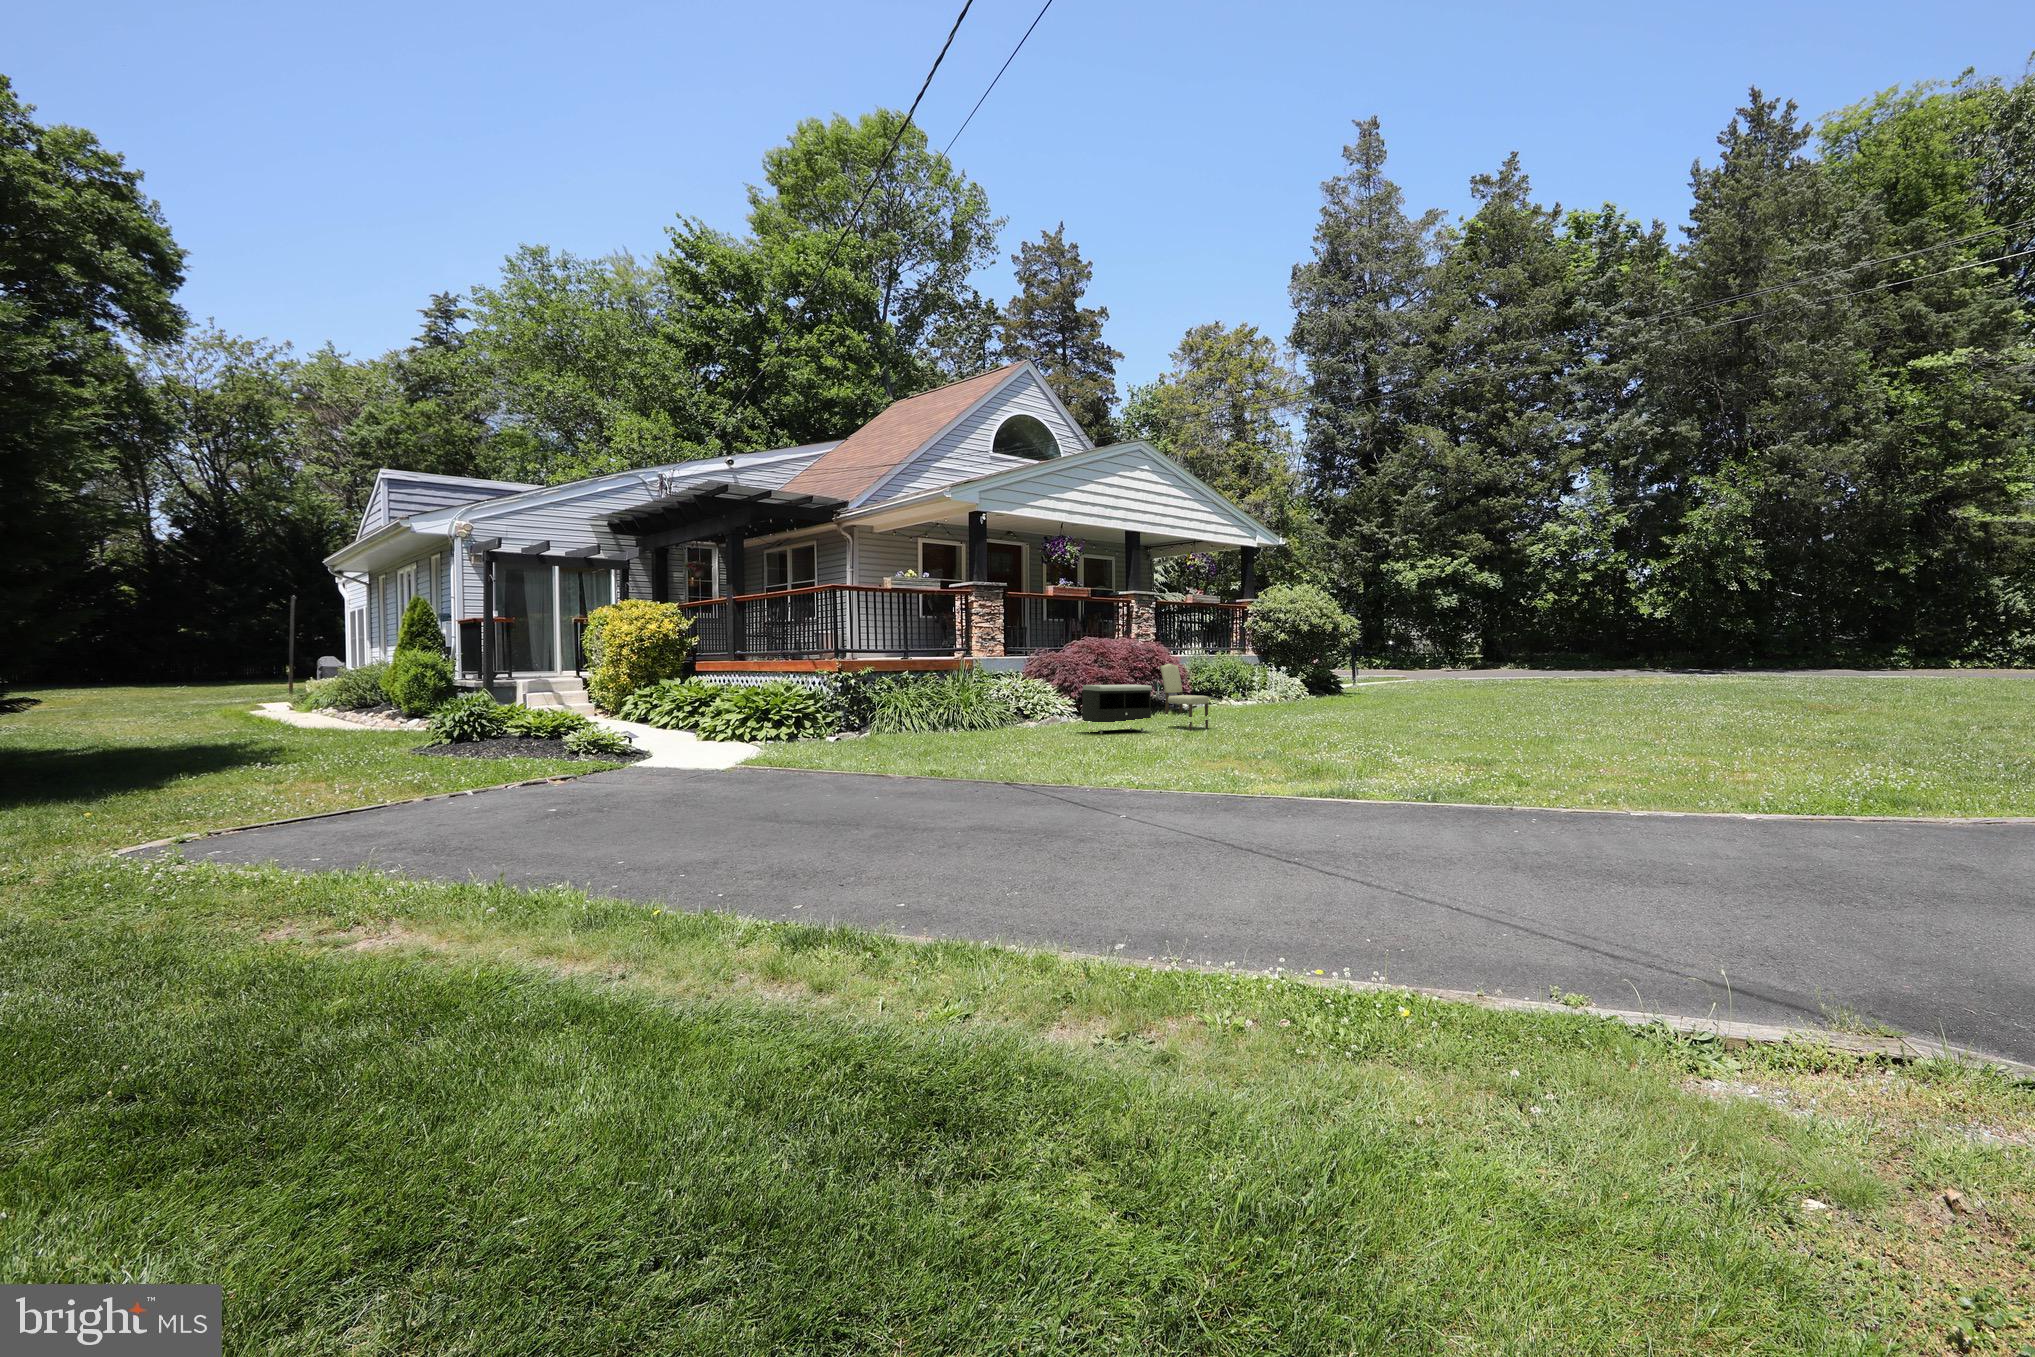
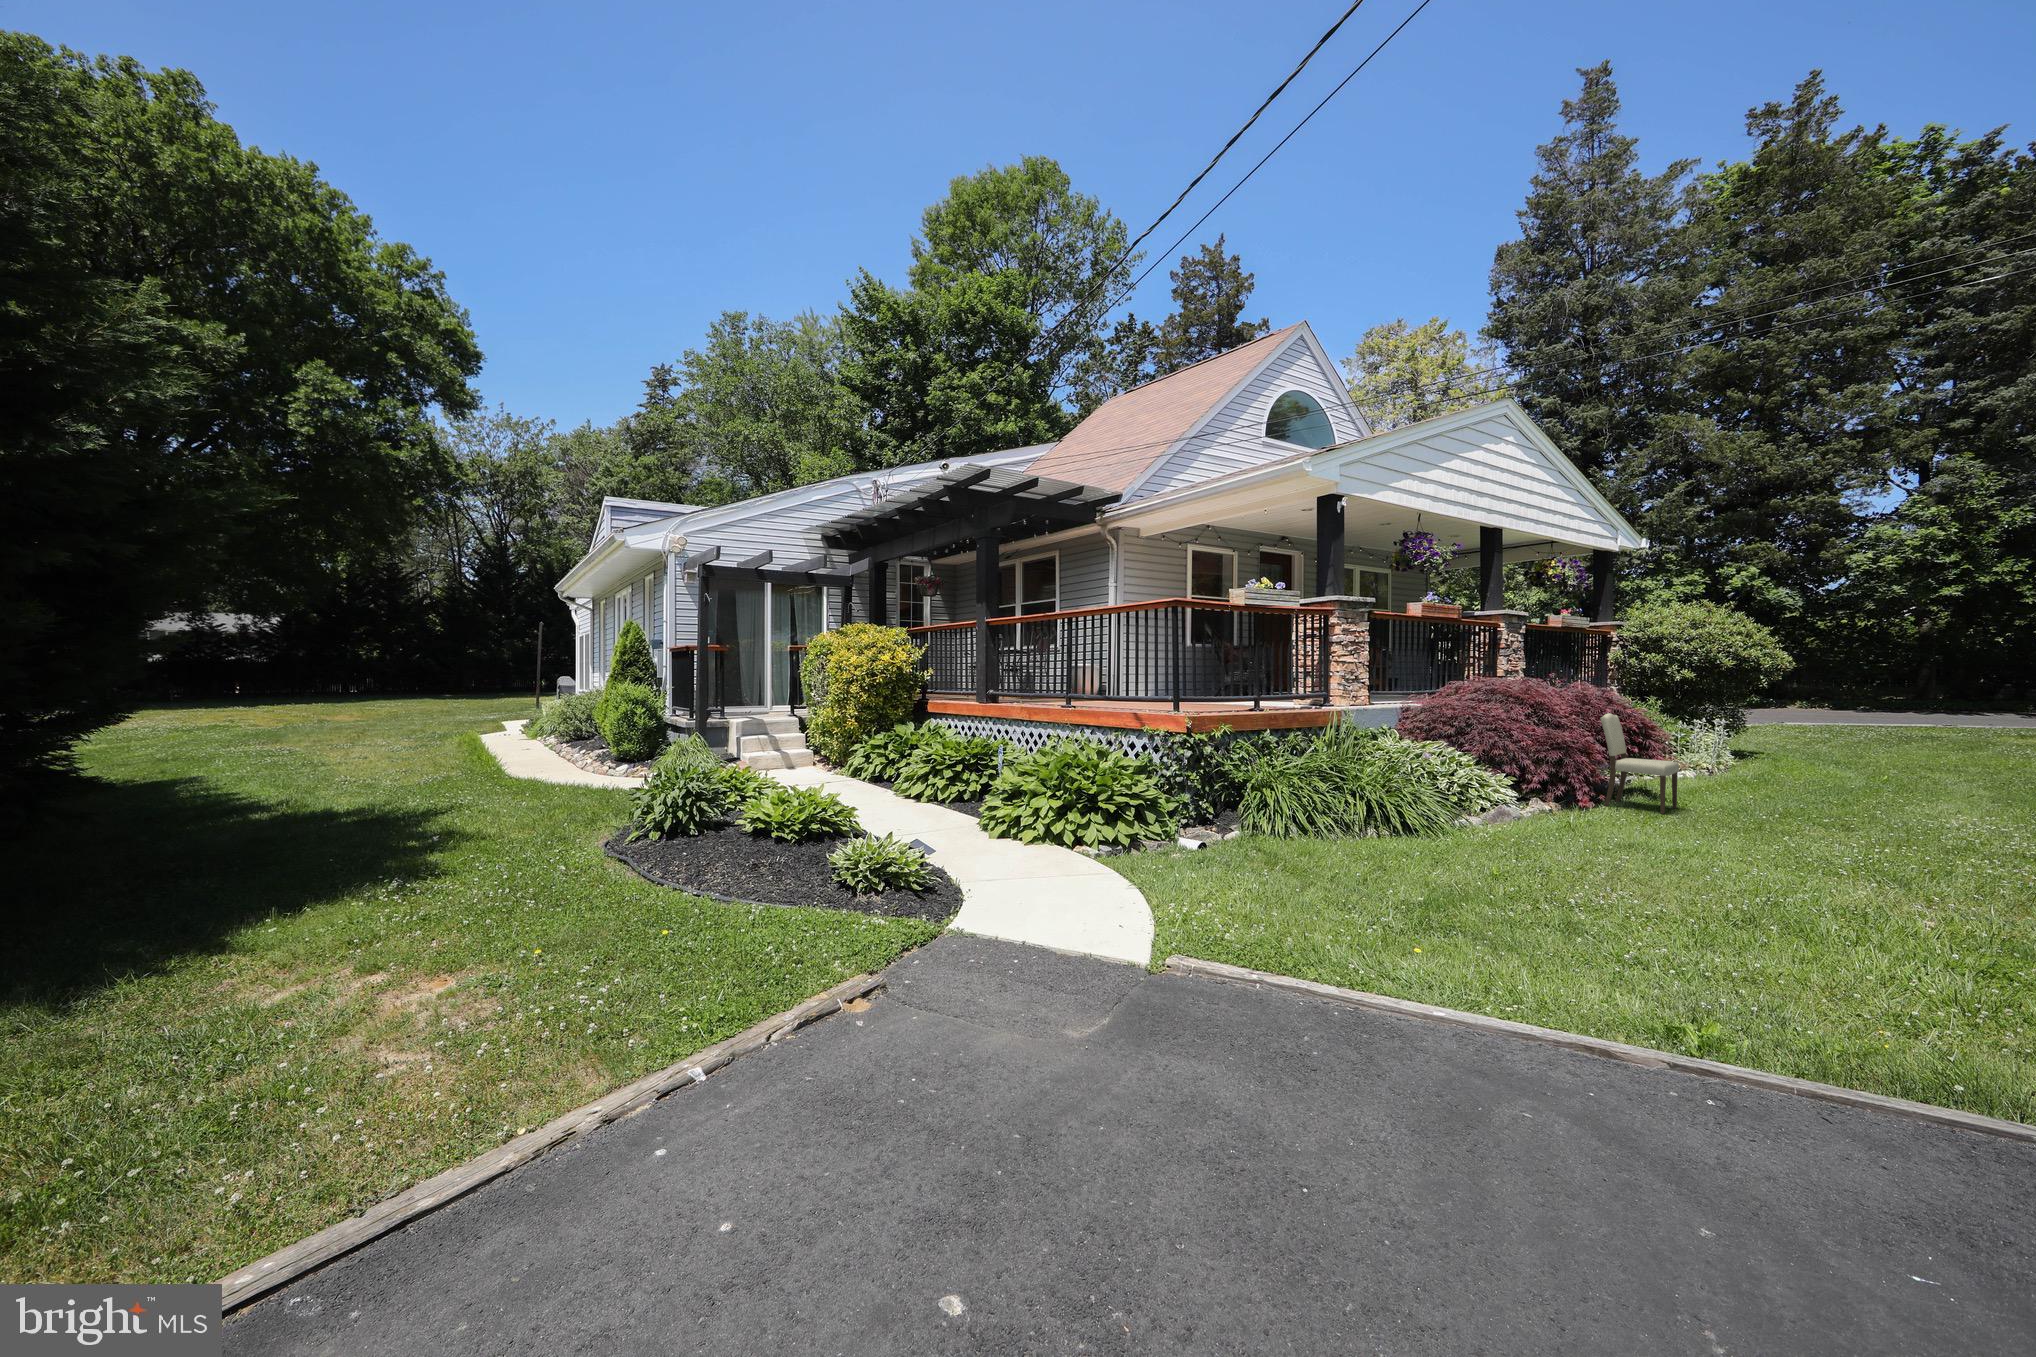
storage bench: present [1082,685,1152,733] -> none [1502,745,1617,821]

